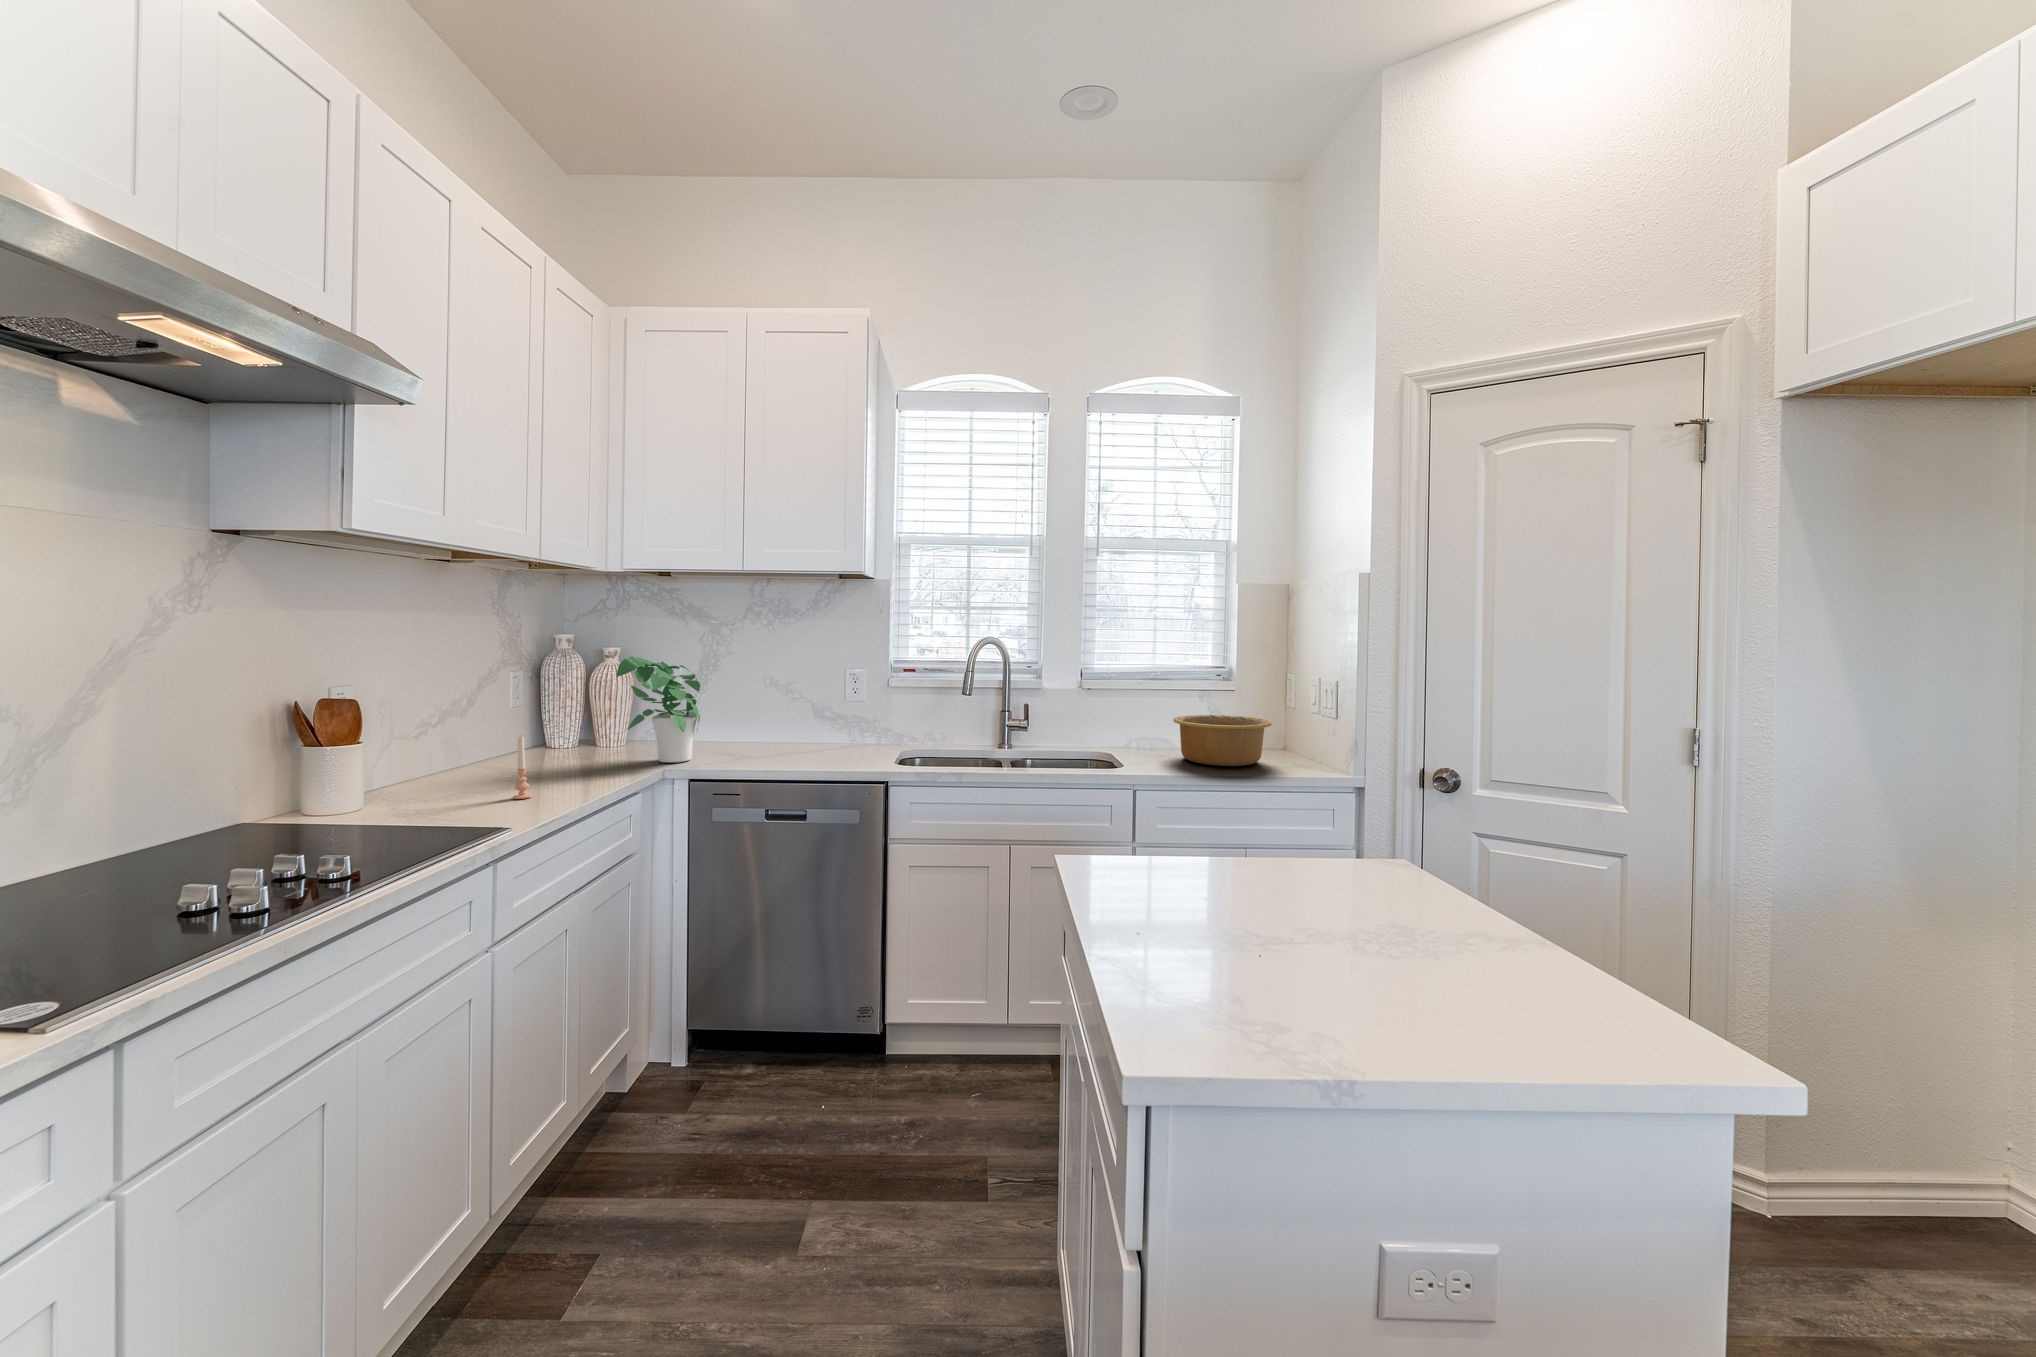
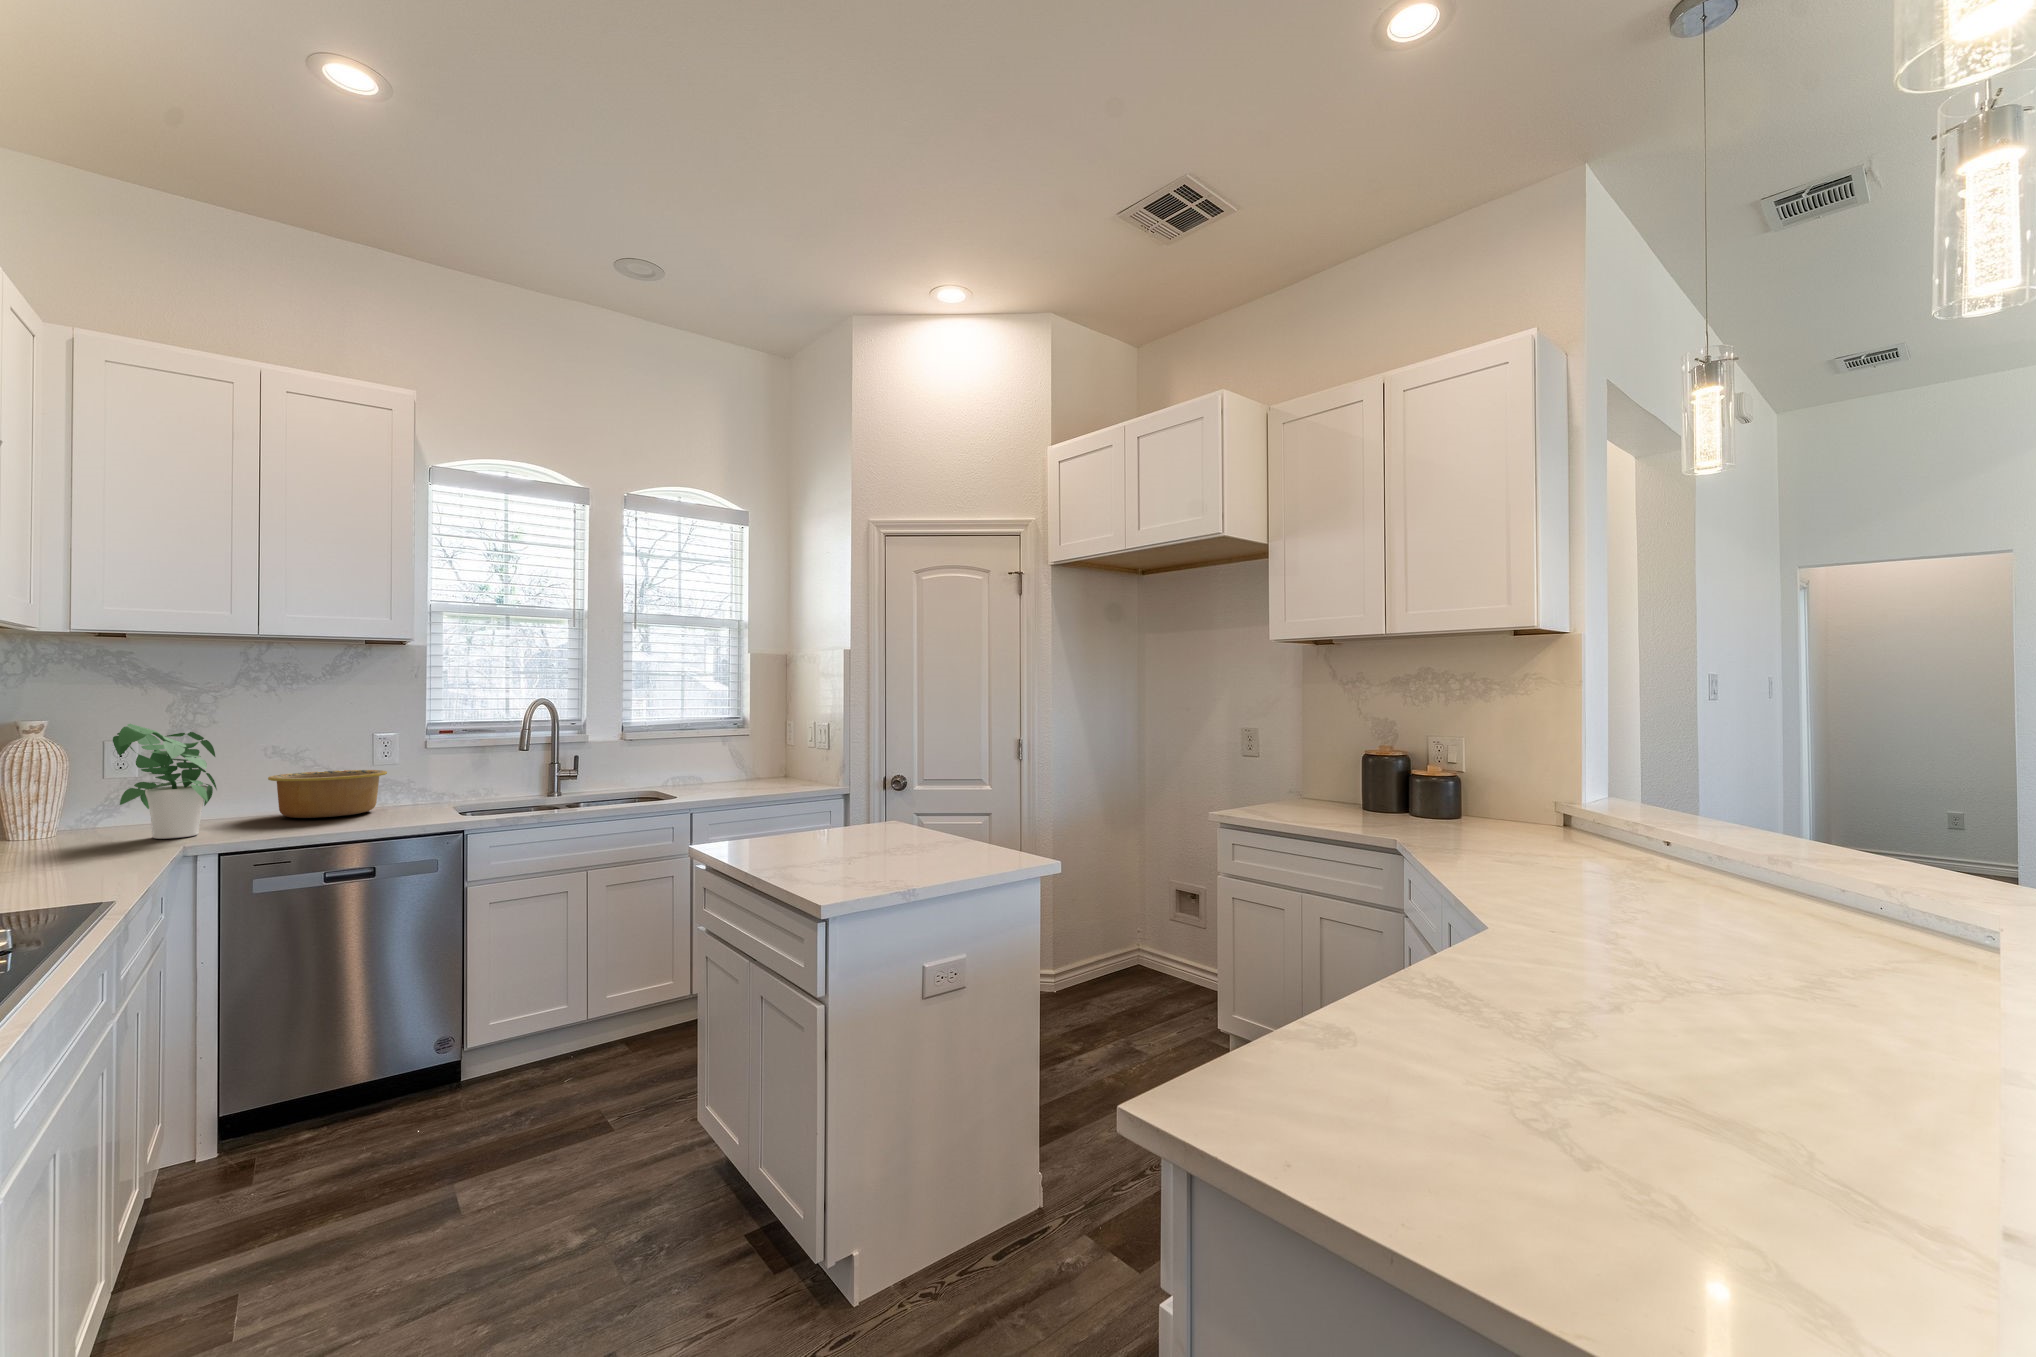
bowl: present [1173,715,1271,766] -> present [268,770,387,818]
candle: present [513,736,532,799] -> none [44,808,69,876]

